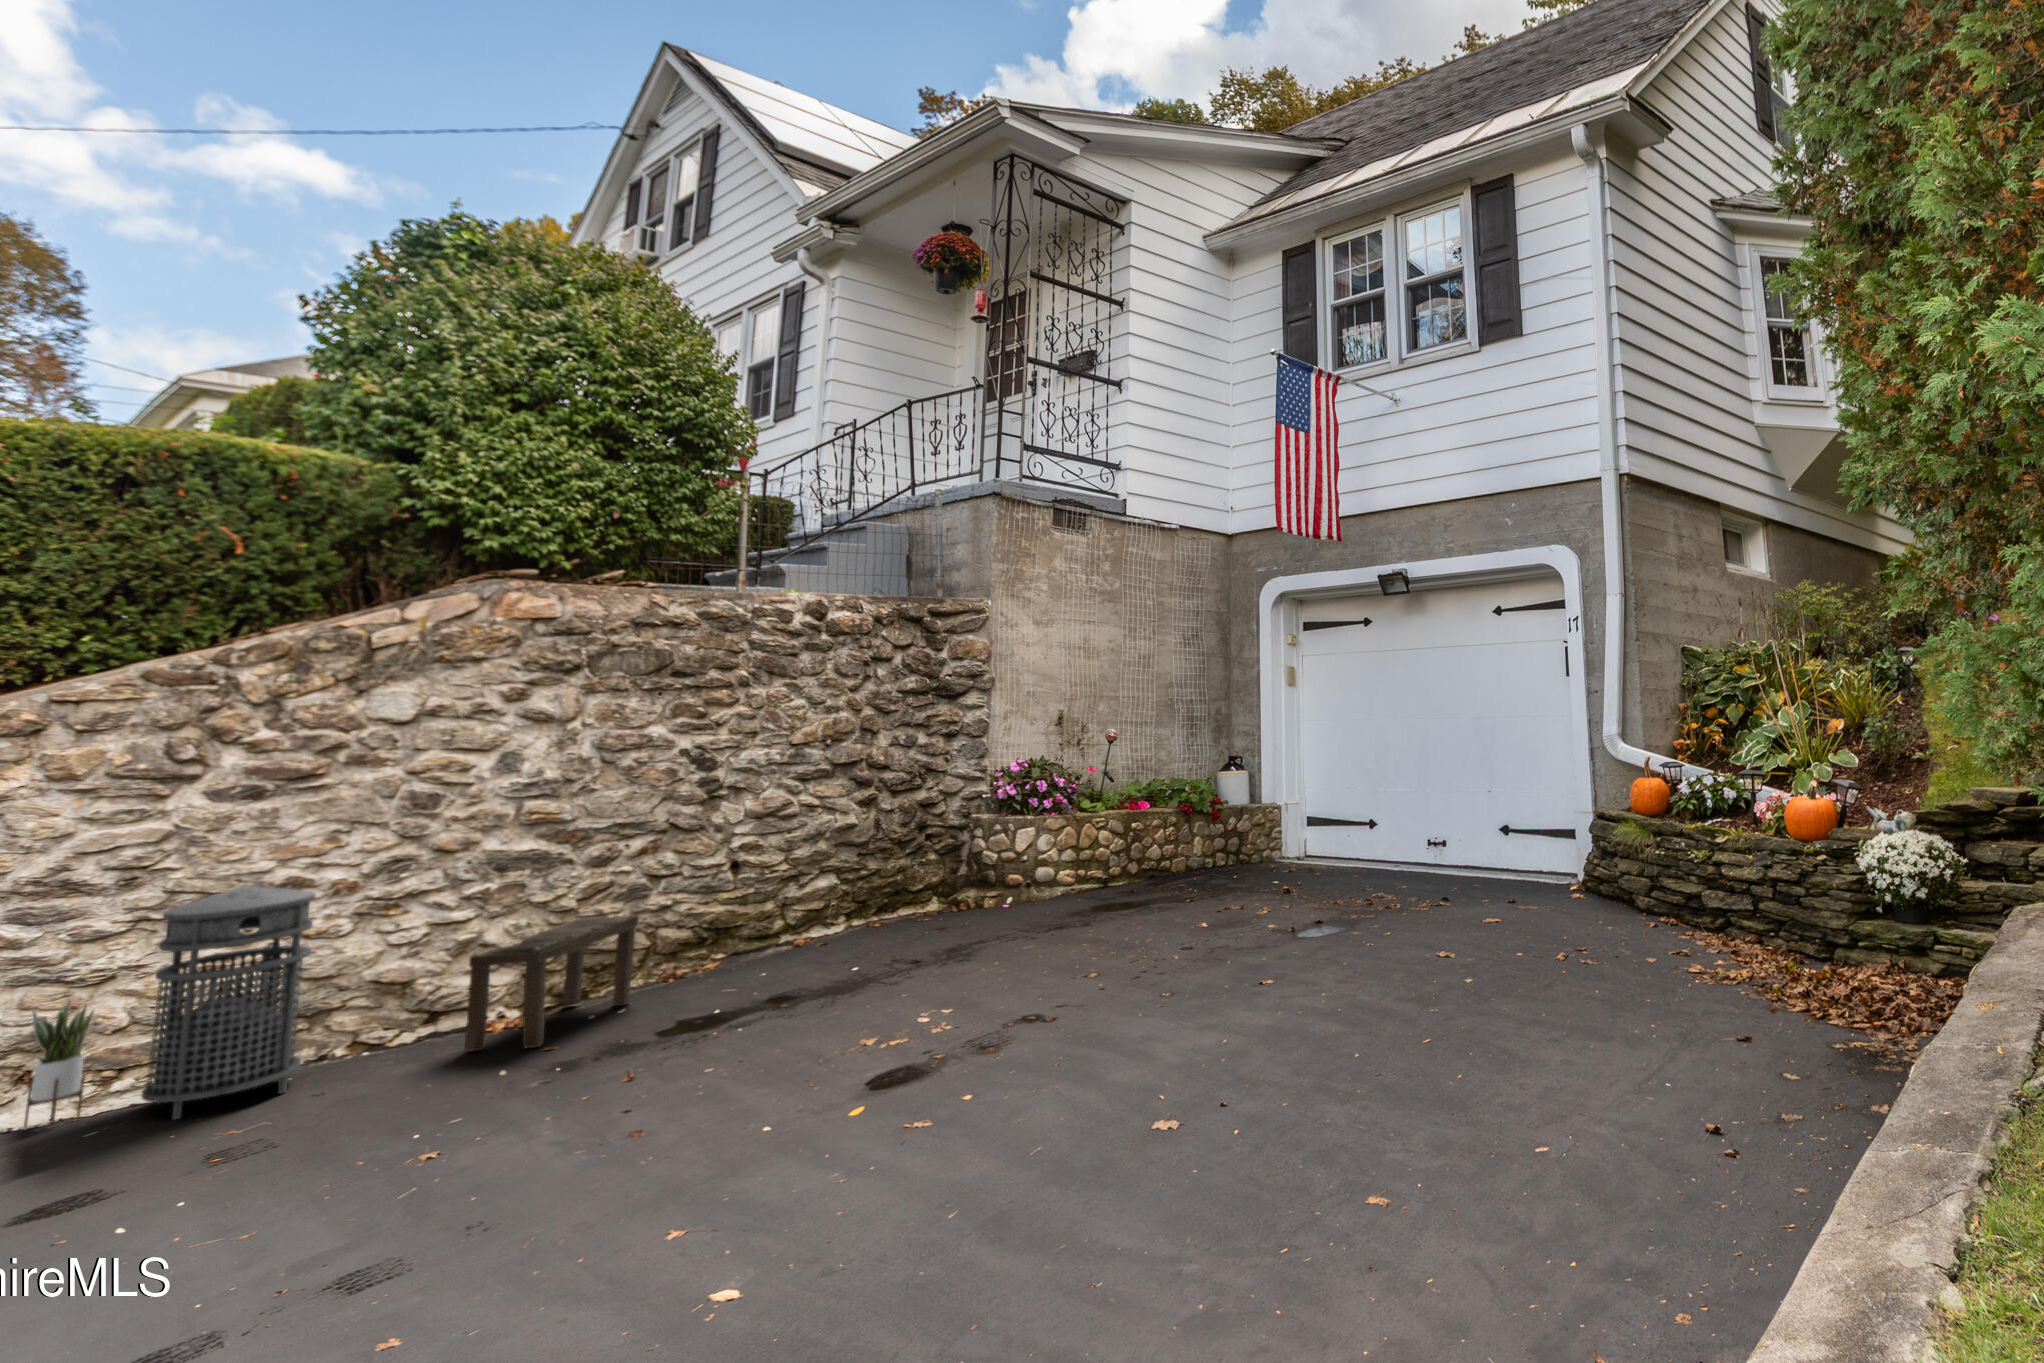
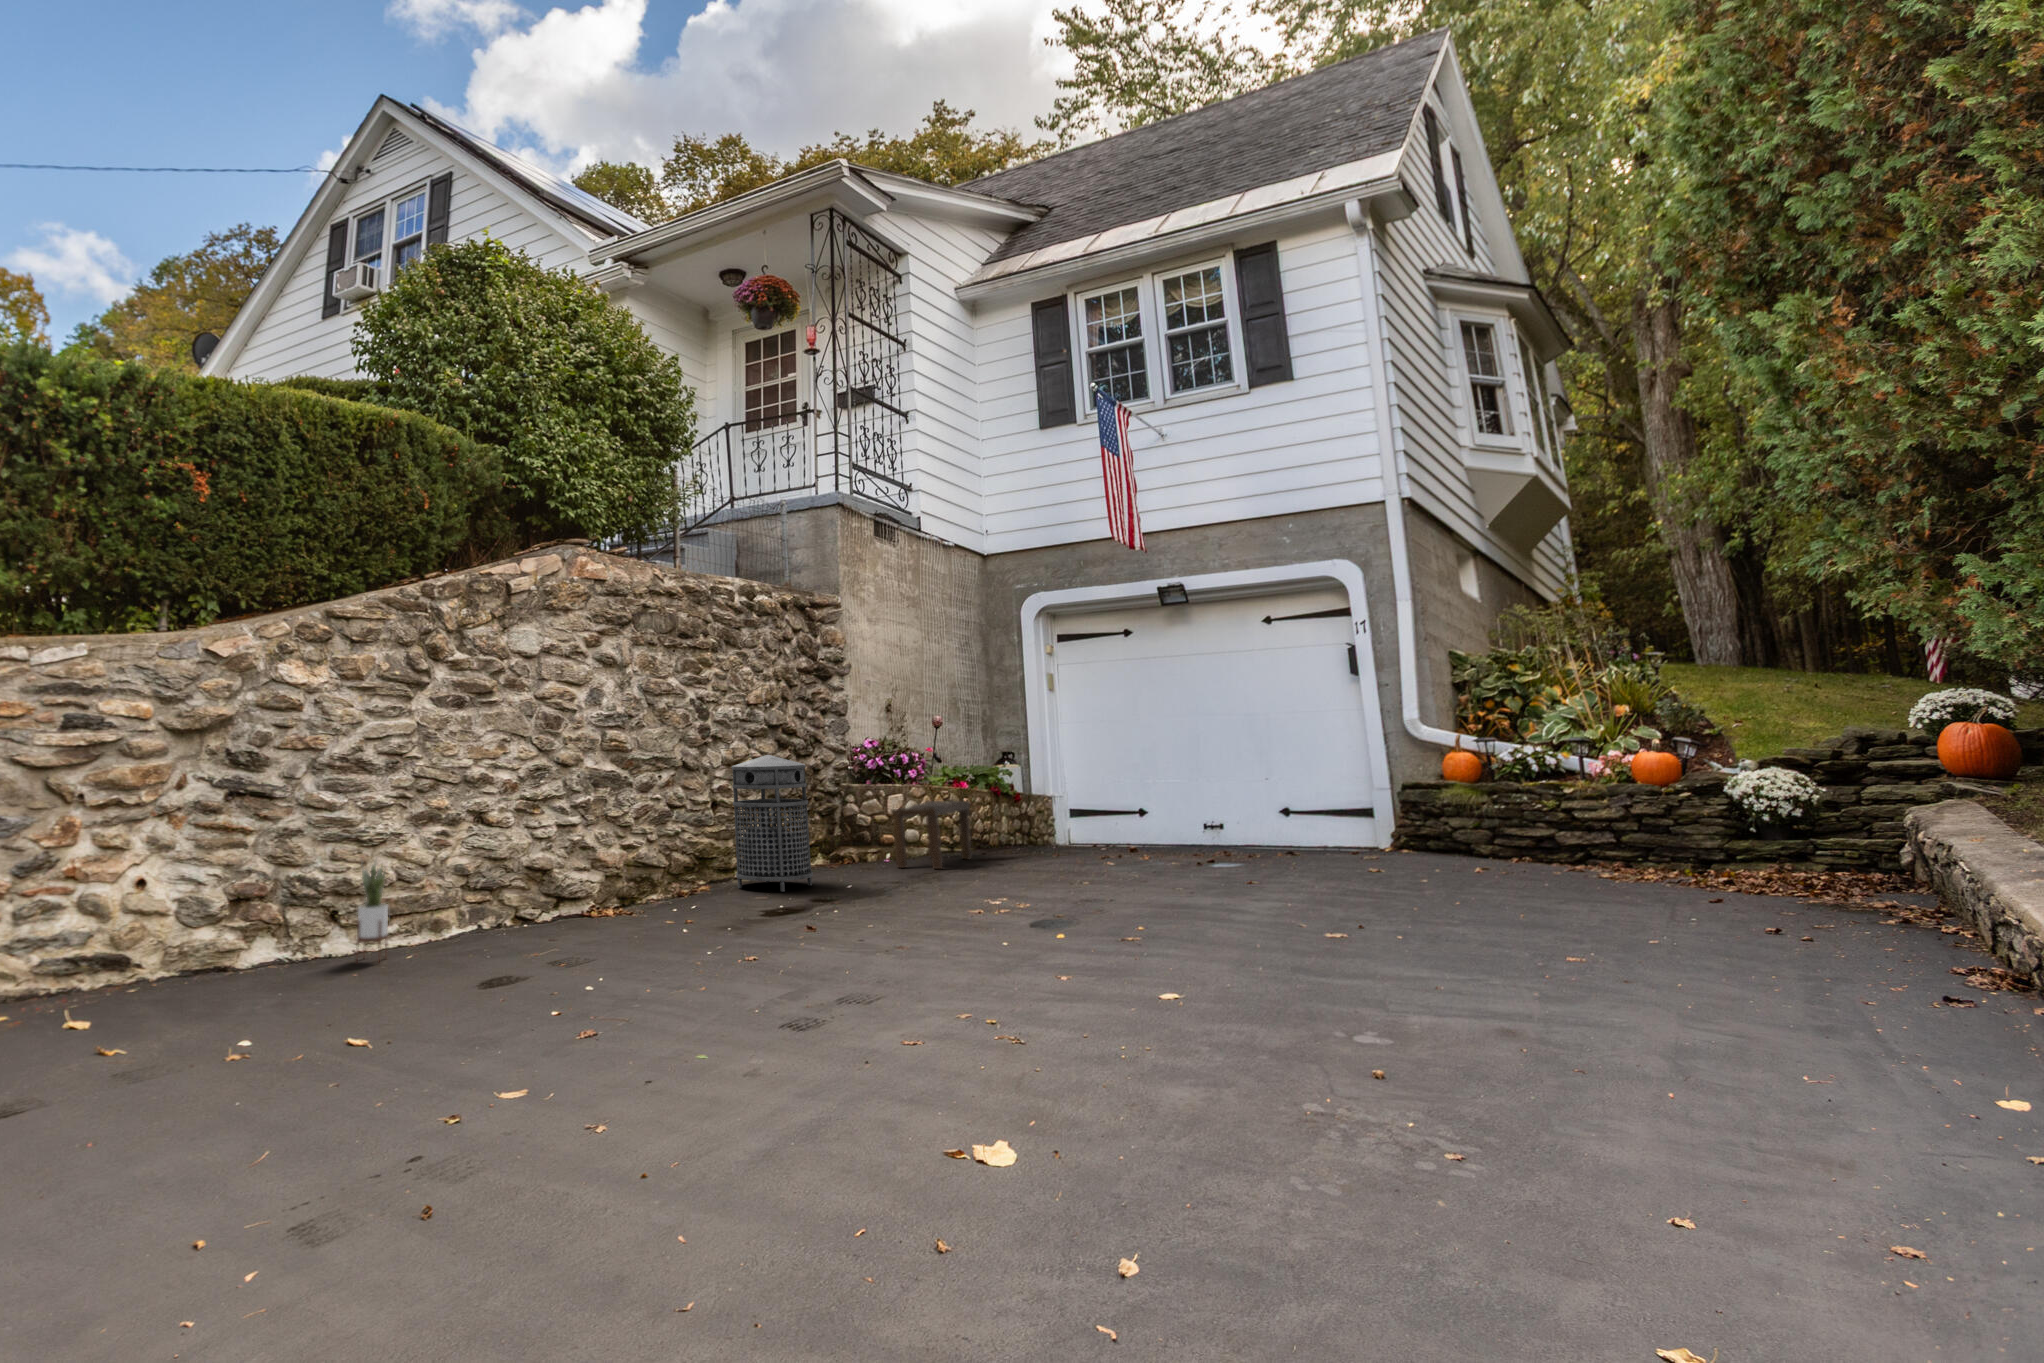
trash can: present [142,885,315,1119] -> present [732,755,813,892]
bench: present [465,916,639,1052] -> present [891,801,971,869]

